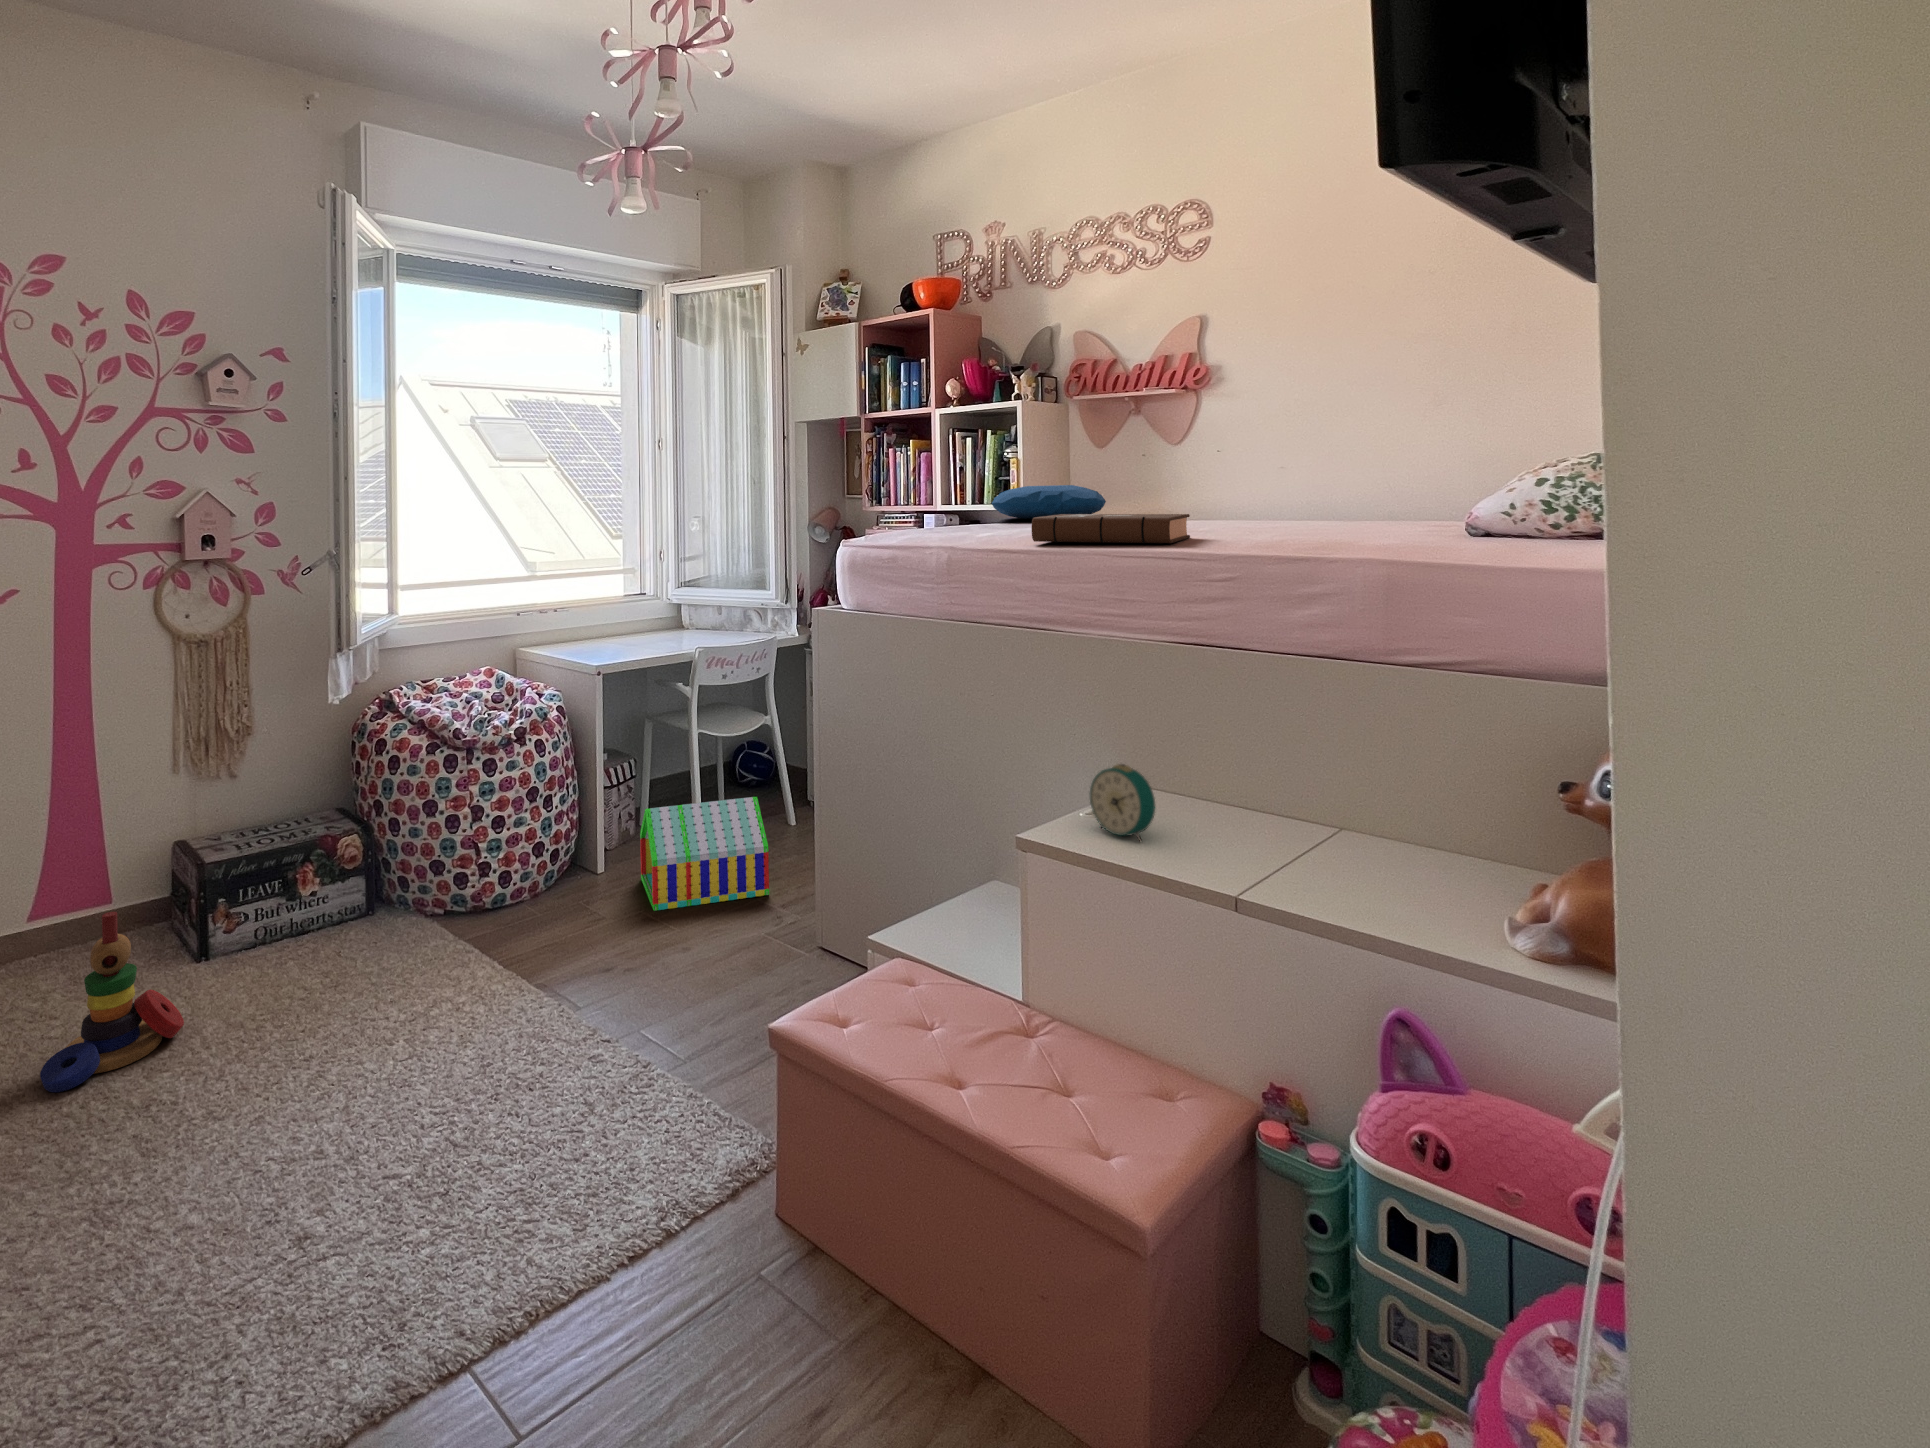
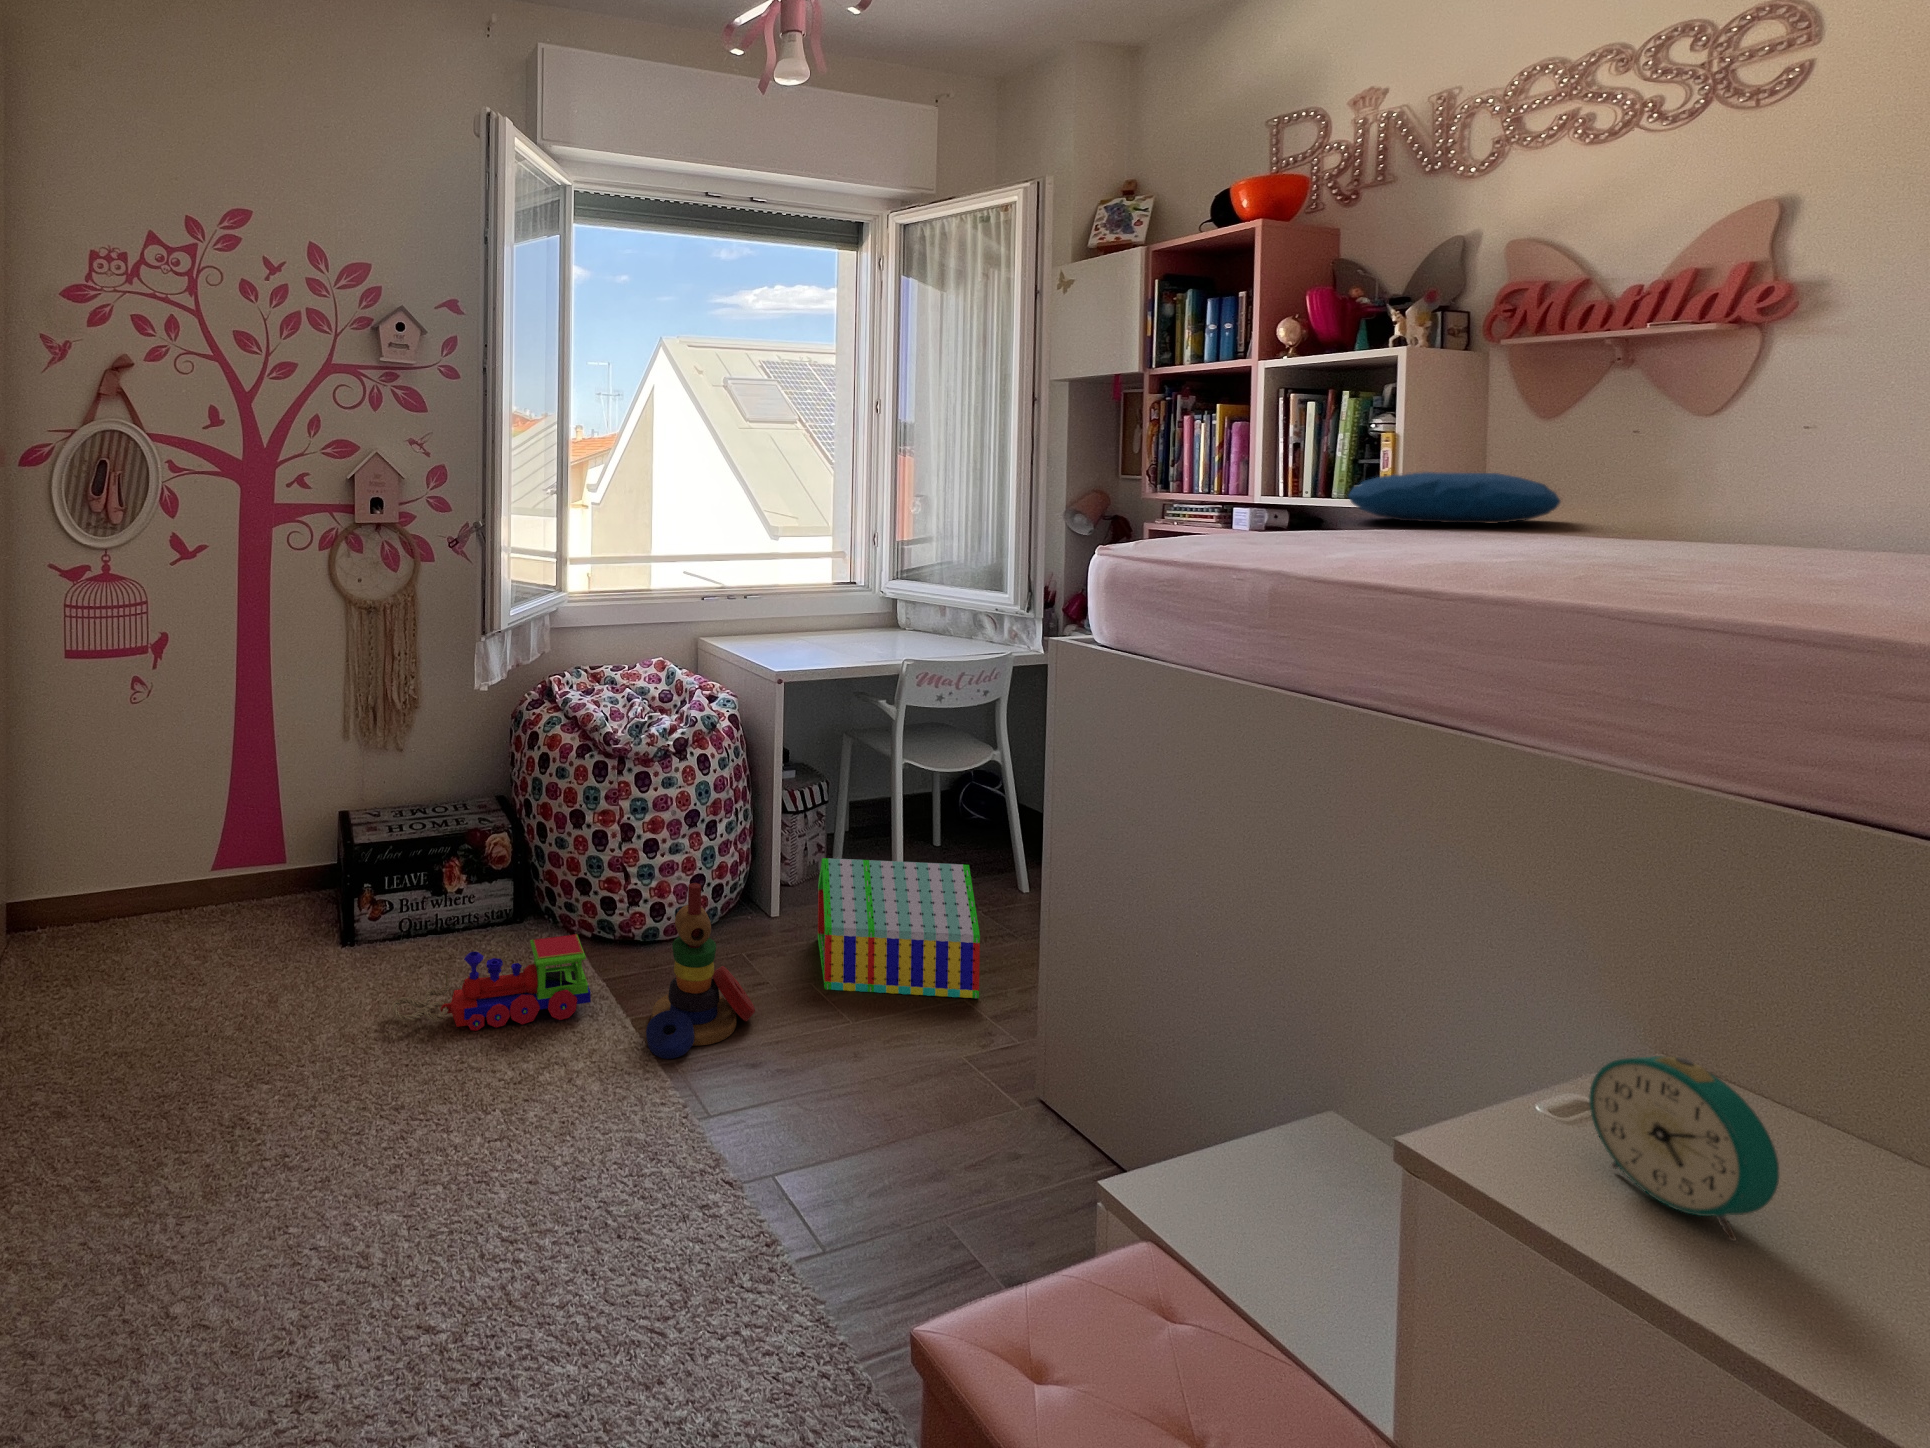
book: present [1032,514,1190,544] -> none [1443,524,1806,595]
toy train: none [276,900,463,1000] -> present [391,934,591,1031]
stacking toy: present [40,912,184,1092] -> present [646,883,755,1059]

